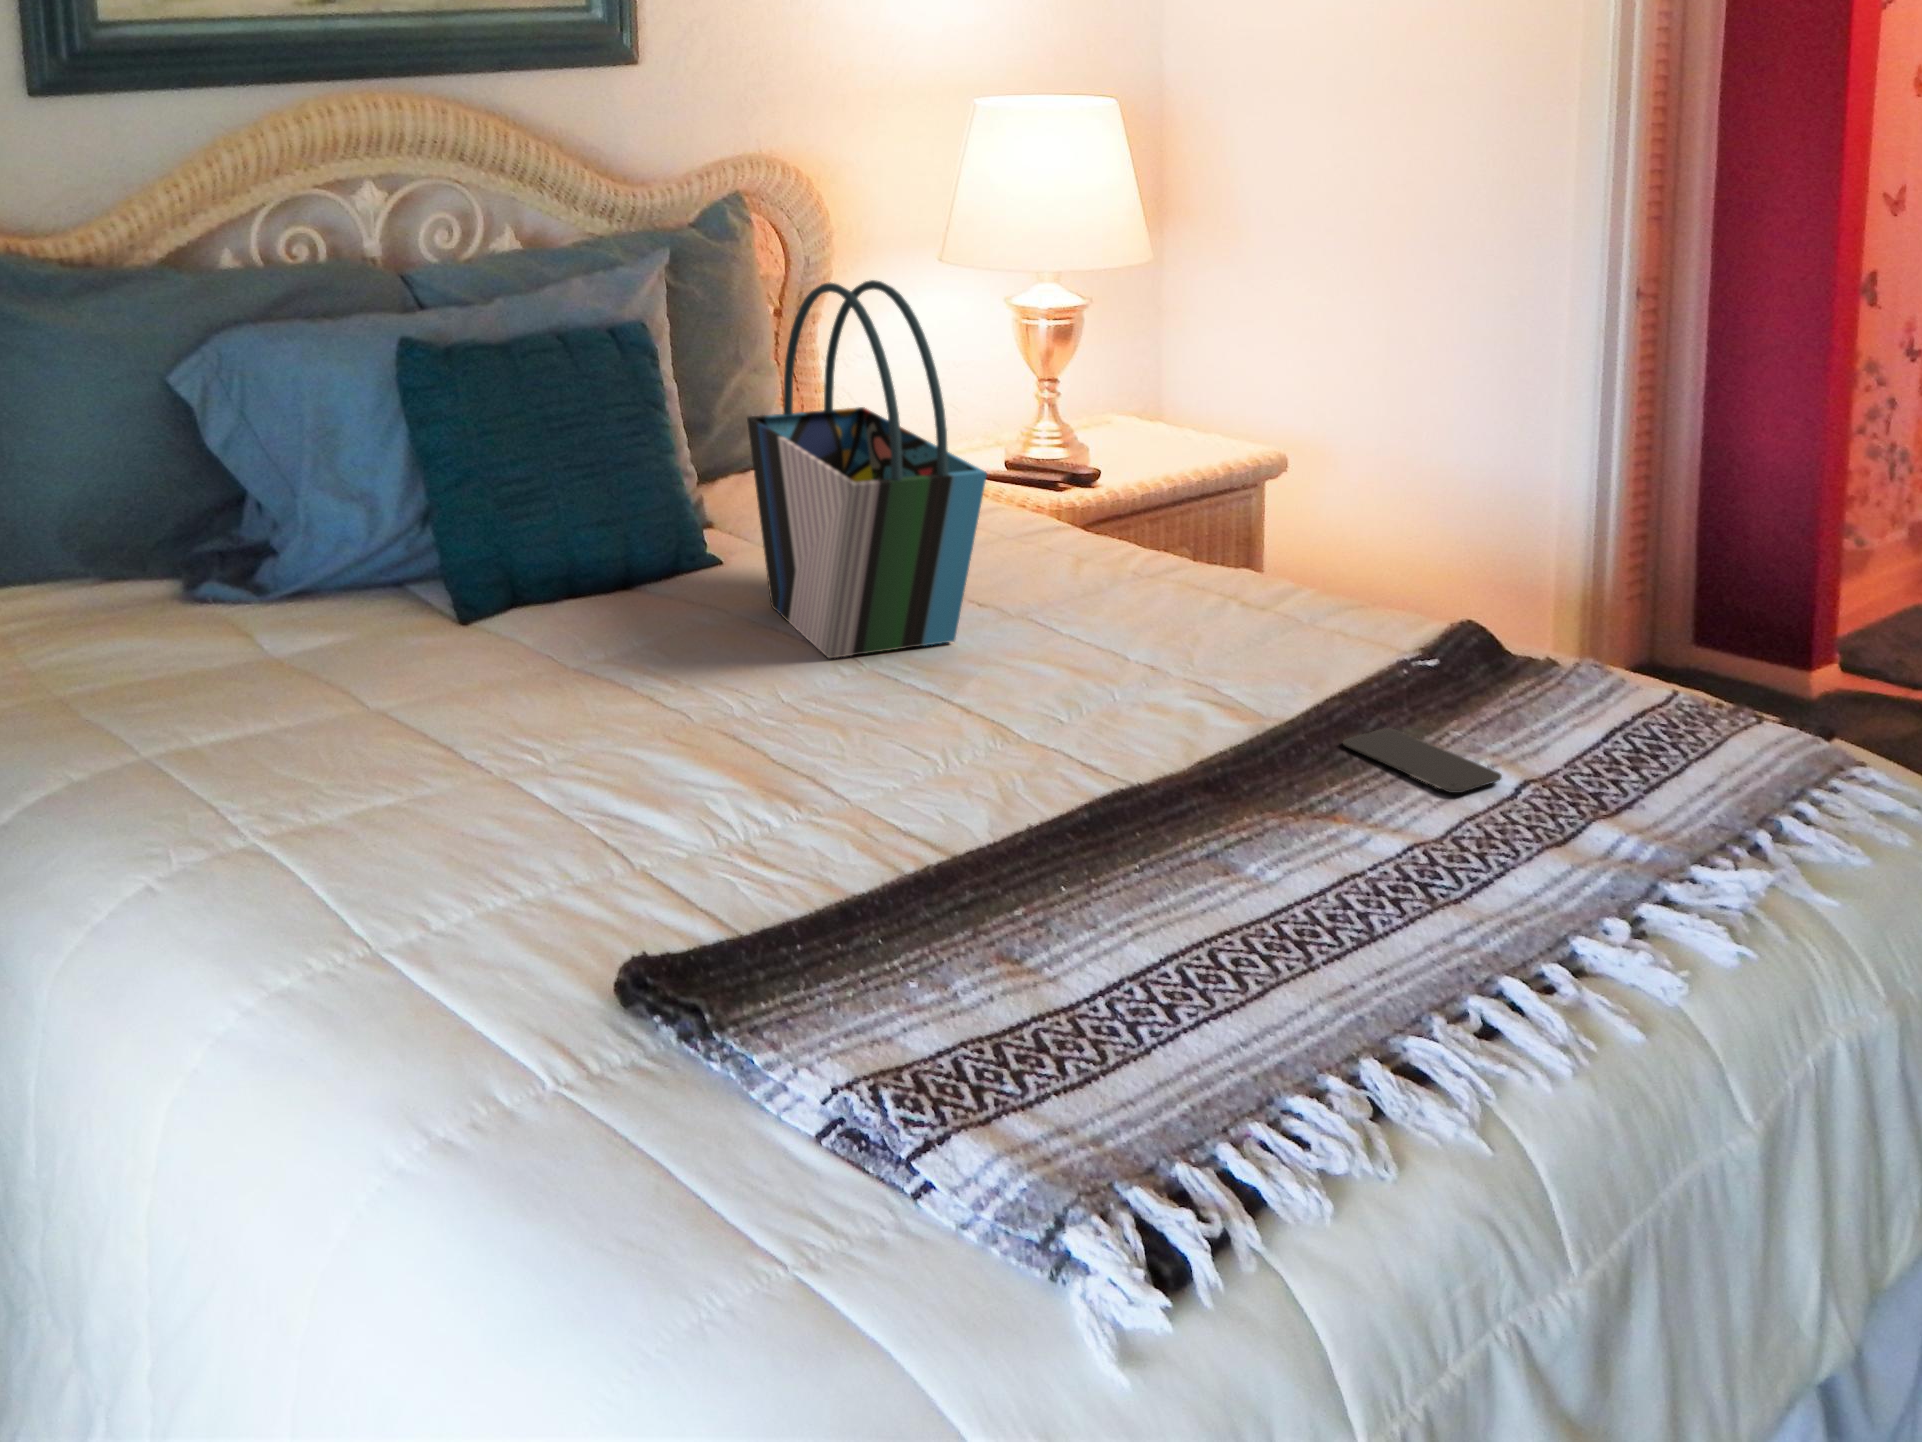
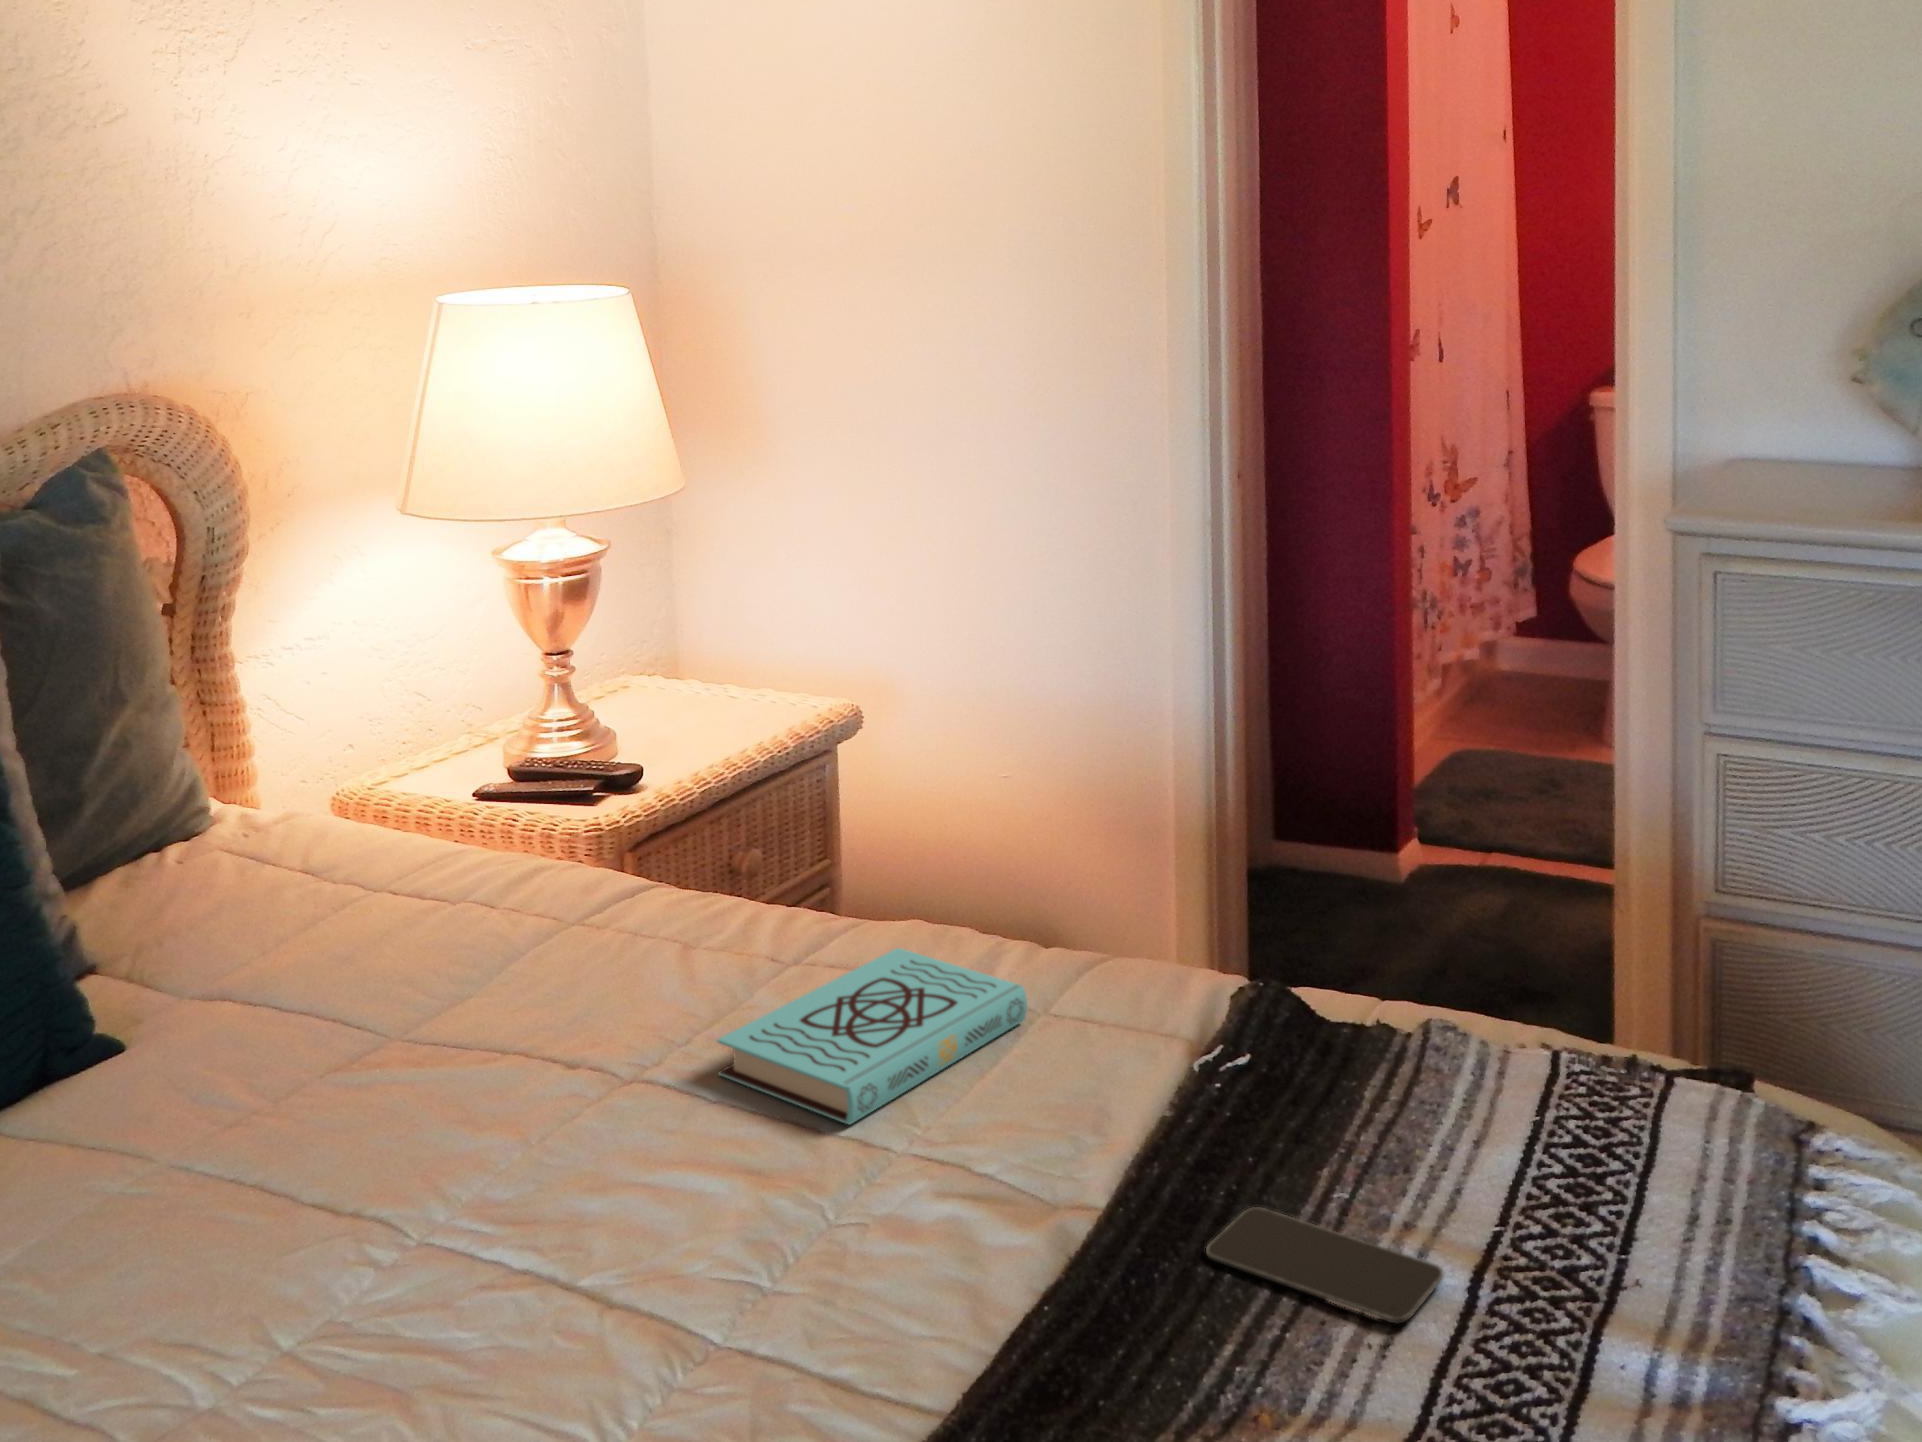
tote bag: present [747,280,987,658] -> none [173,613,611,1242]
book: none [1070,570,1295,656] -> present [717,948,1027,1124]

